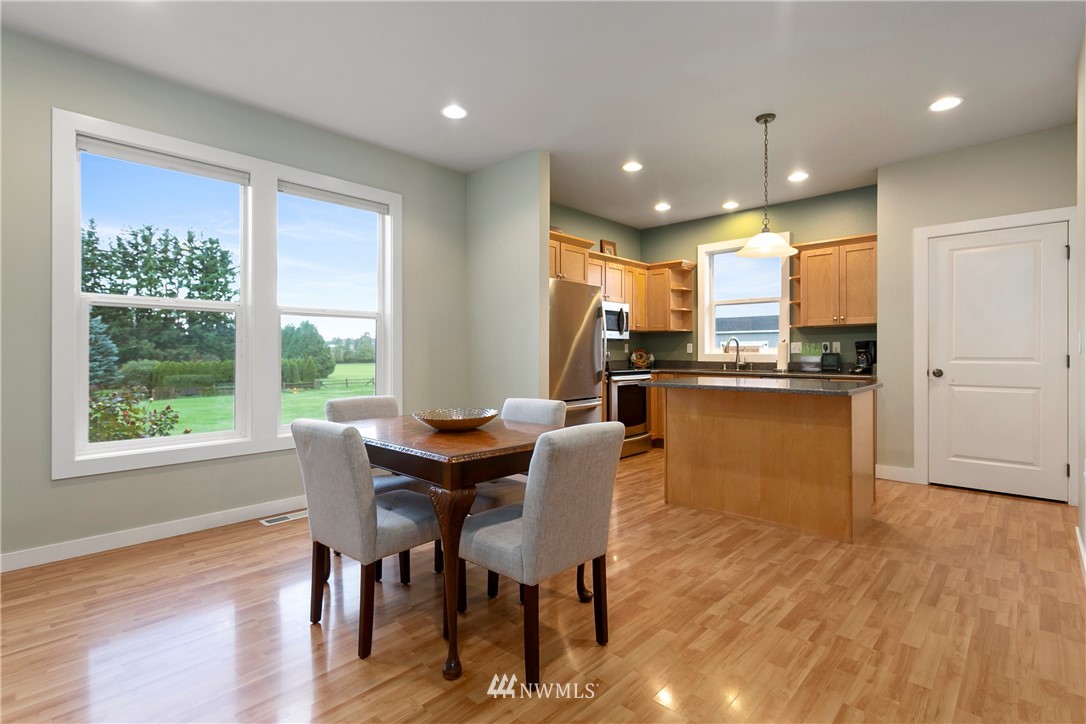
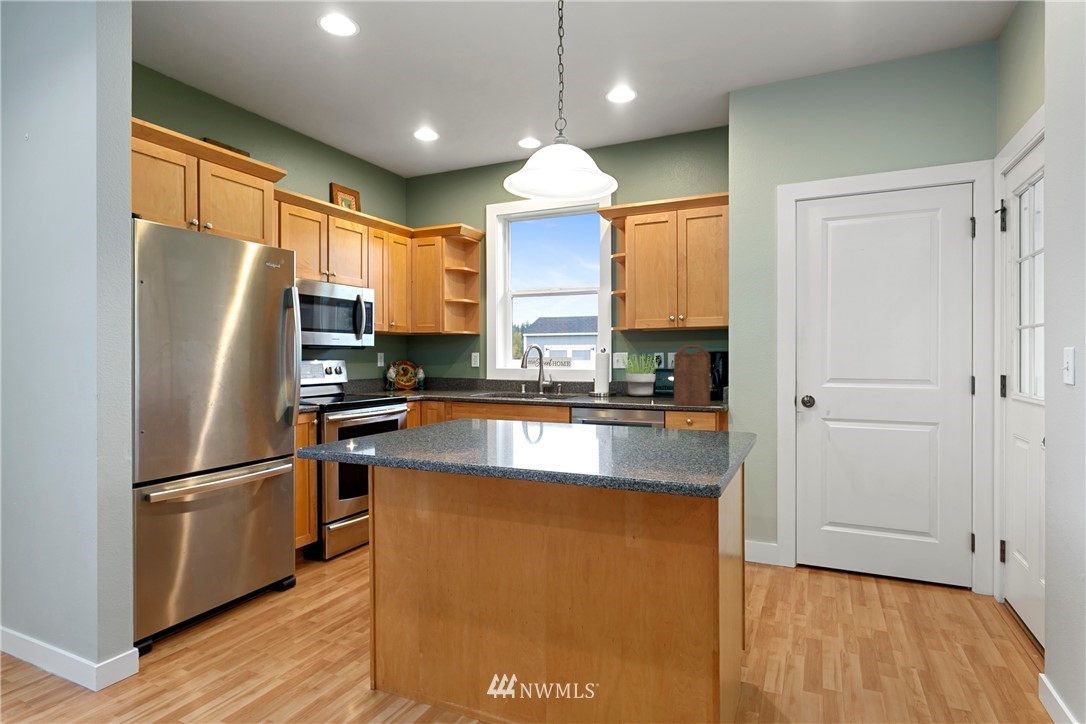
cutting board: none [836,336,863,376] -> present [674,345,710,406]

